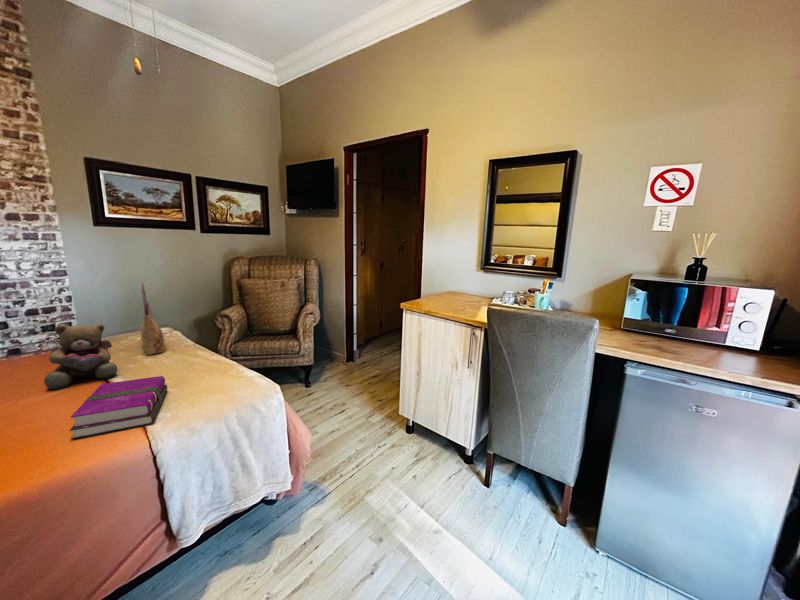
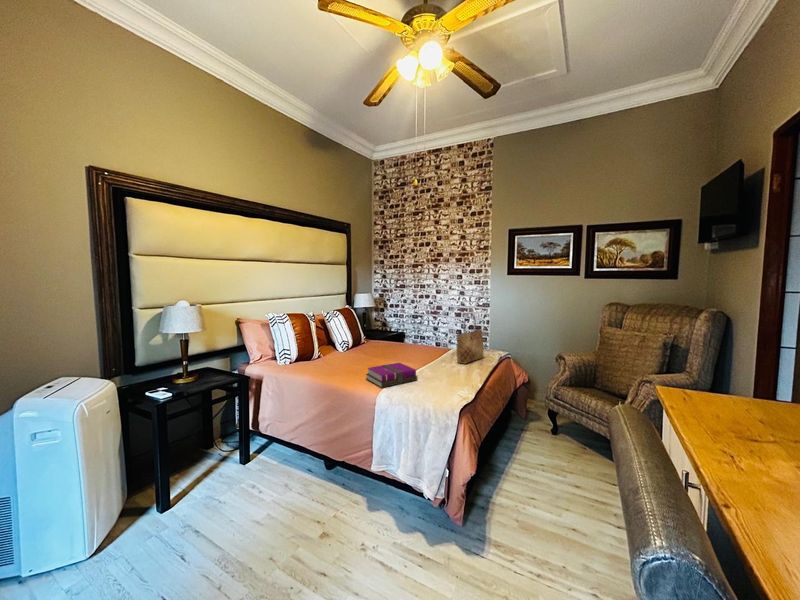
teddy bear: present [44,323,117,389] -> none [404,329,434,366]

